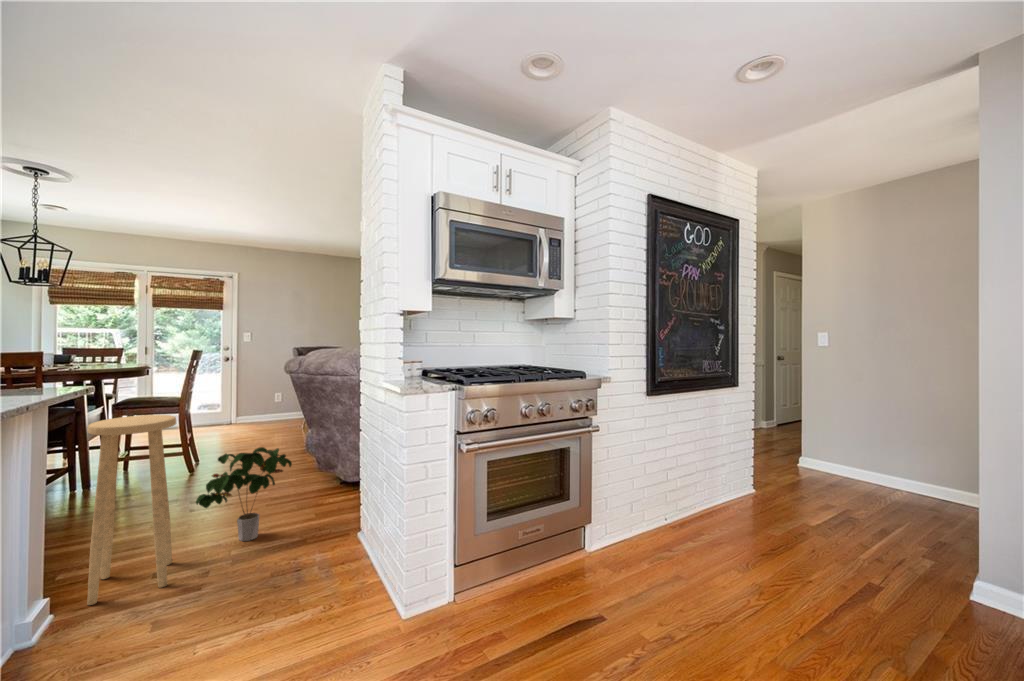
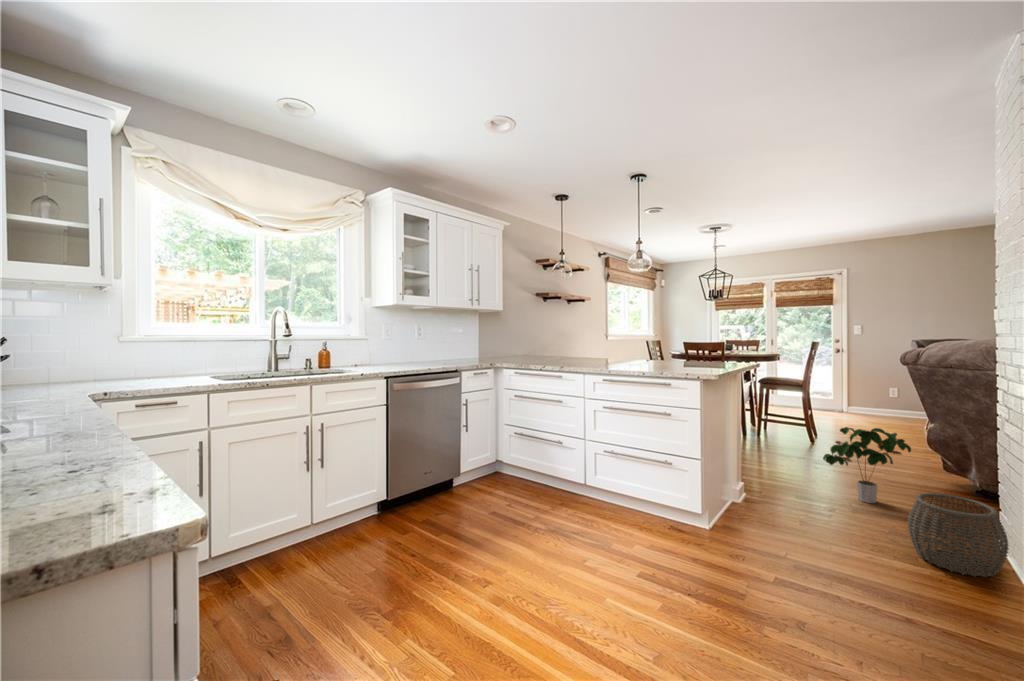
stool: present [87,415,176,605] -> none [758,388,810,507]
woven basket: none [288,507,370,600] -> present [908,493,1009,577]

